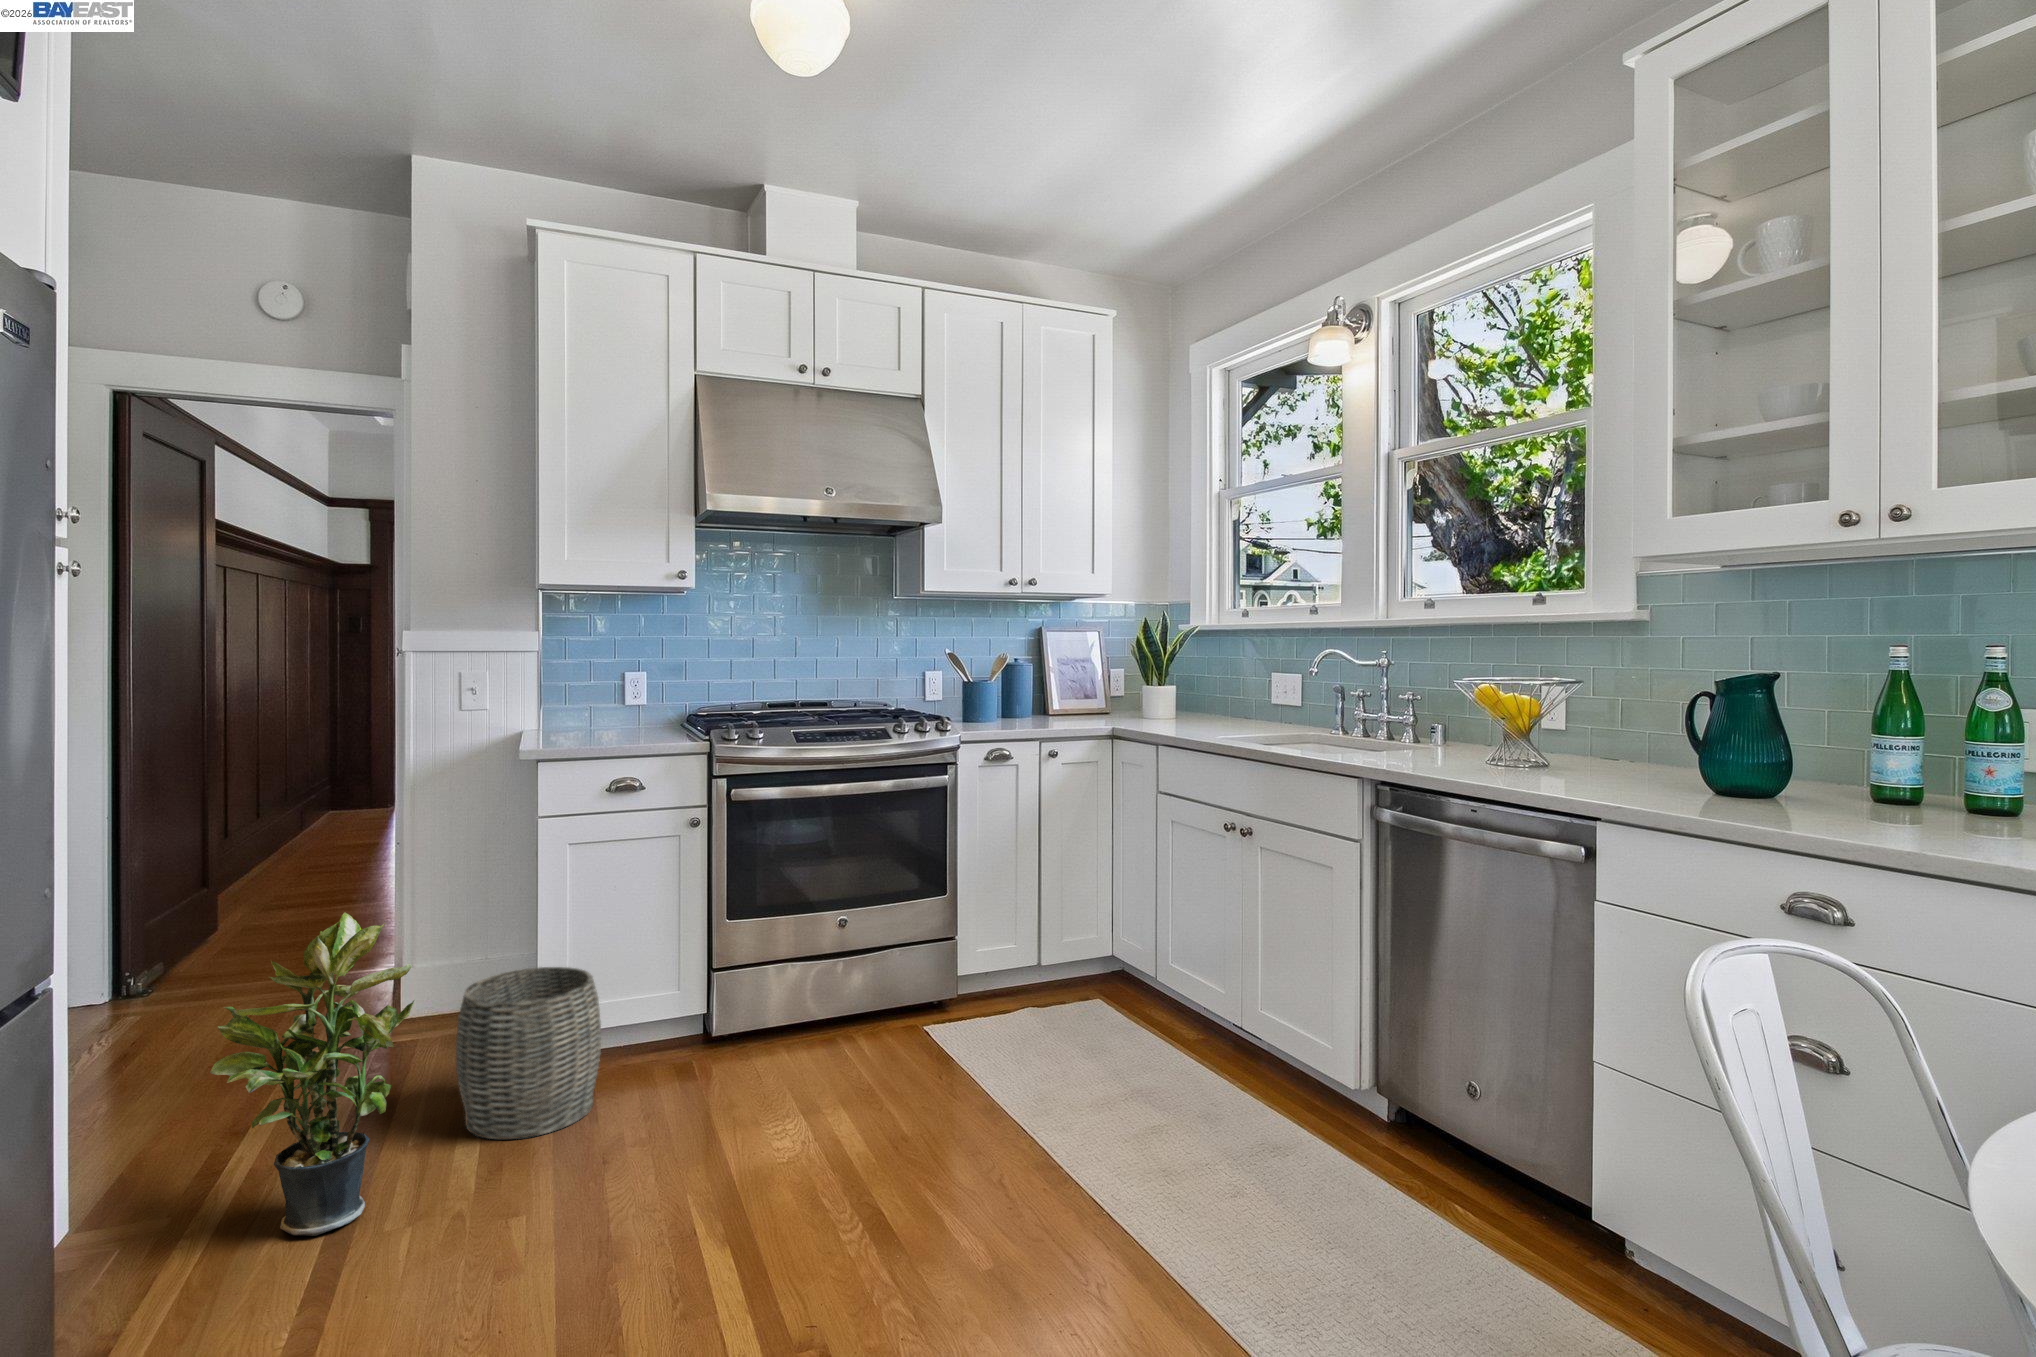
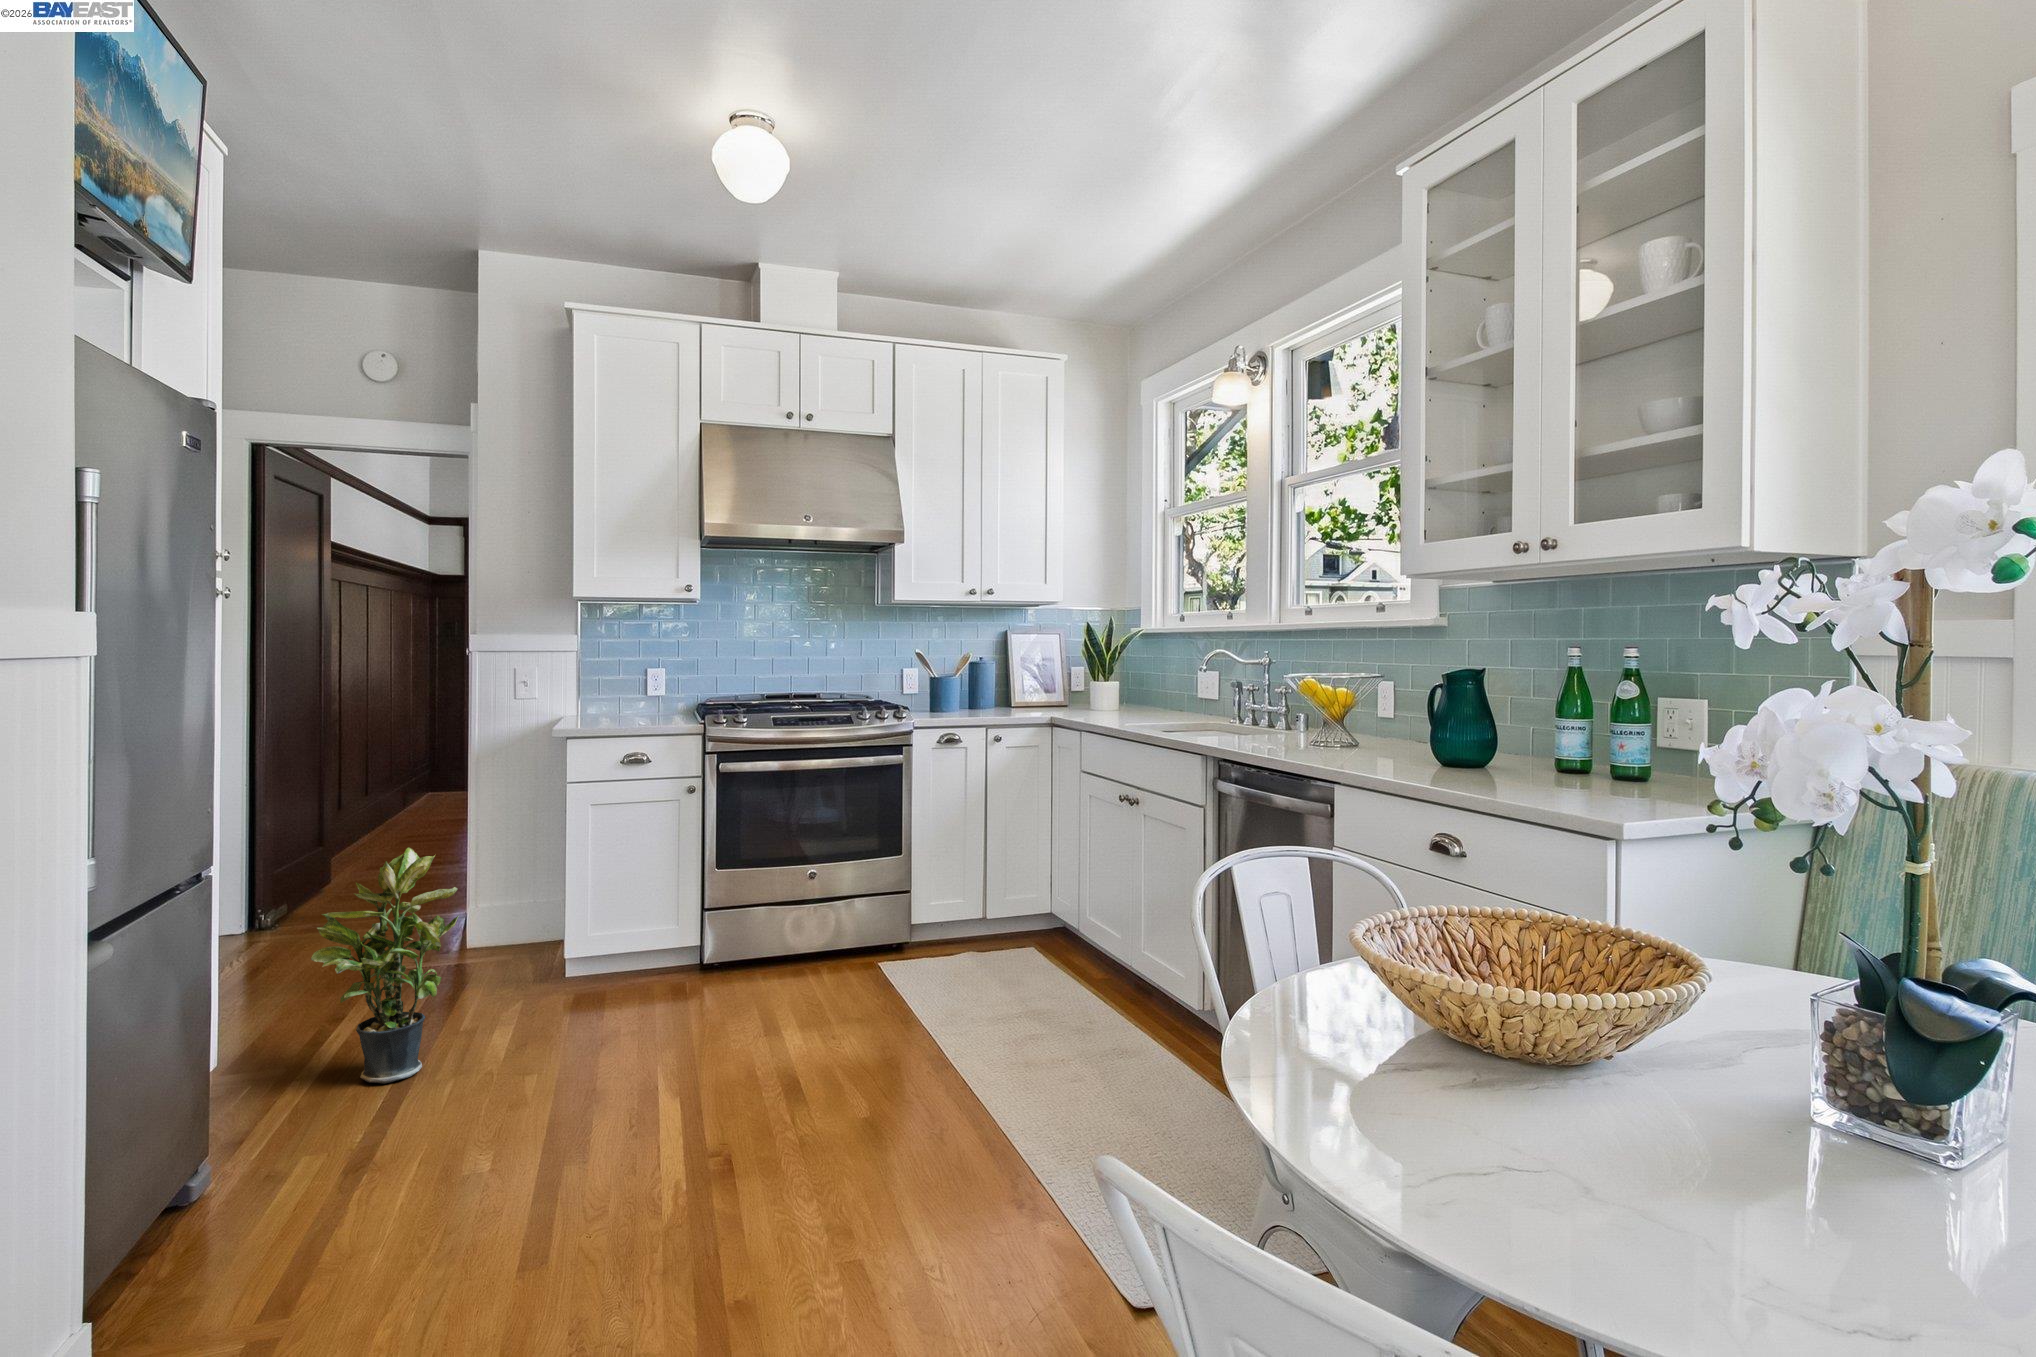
woven basket: present [456,967,601,1140] -> none [496,901,608,1029]

